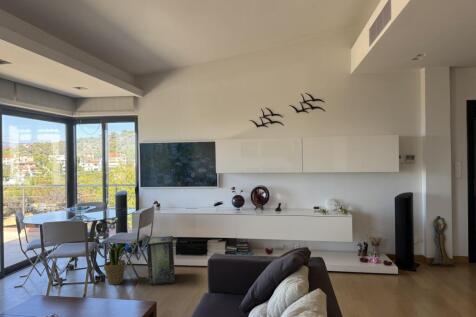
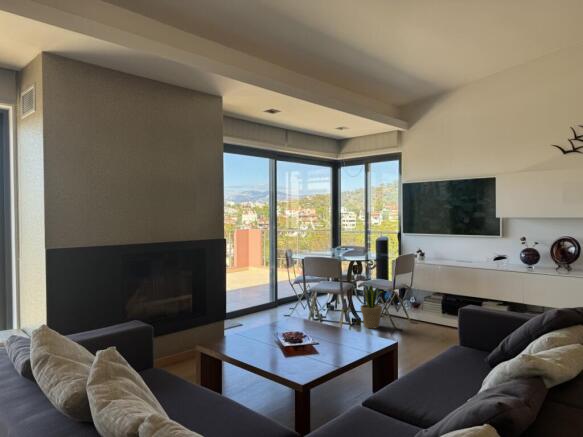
storage box: present [147,236,175,285] -> none [404,286,437,339]

